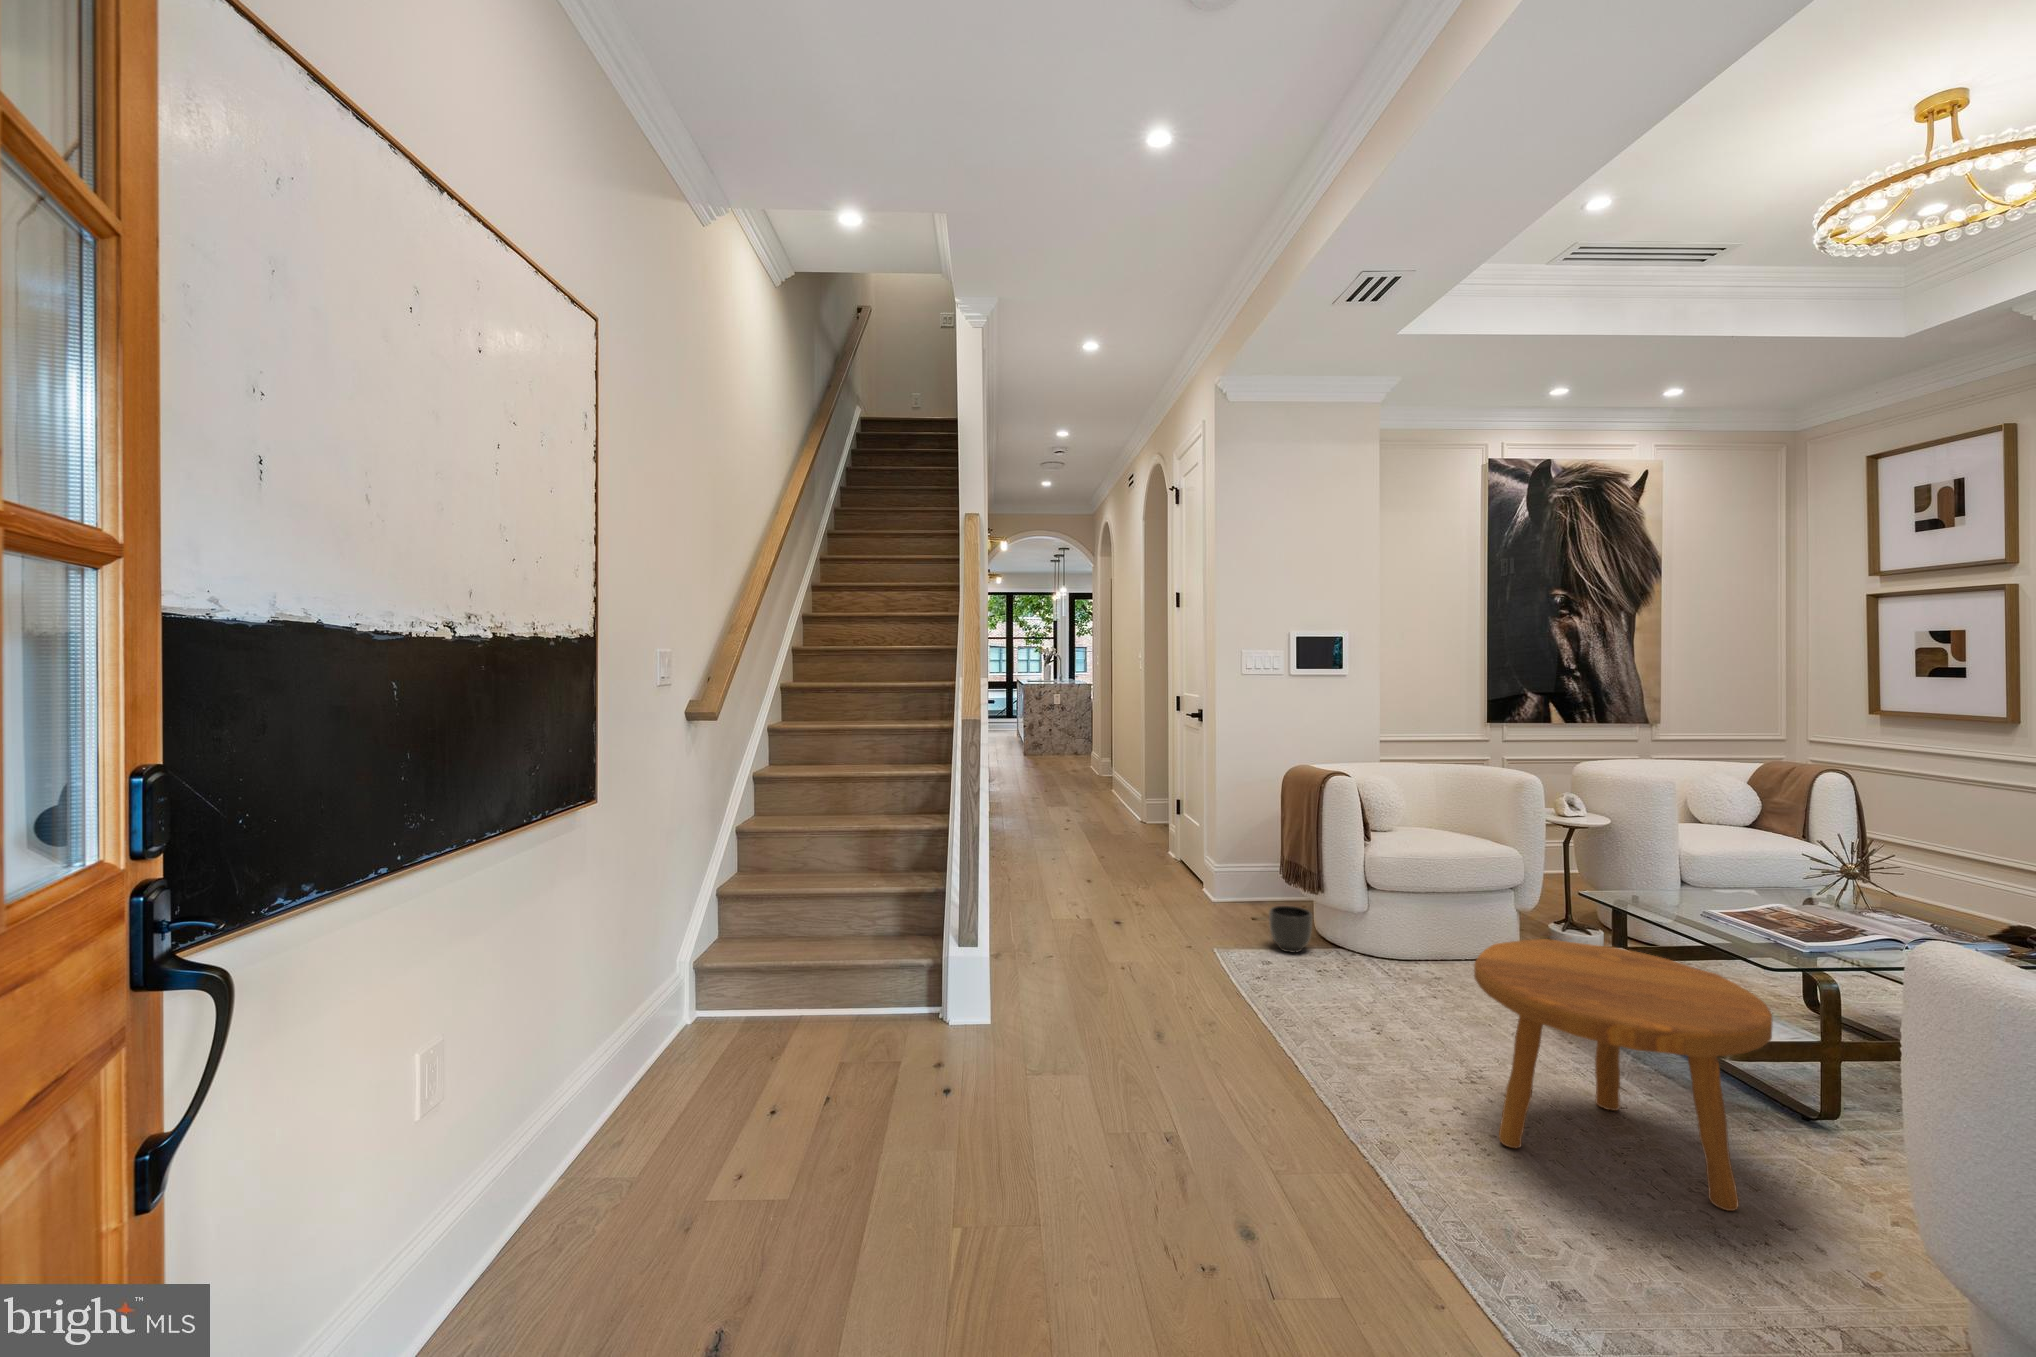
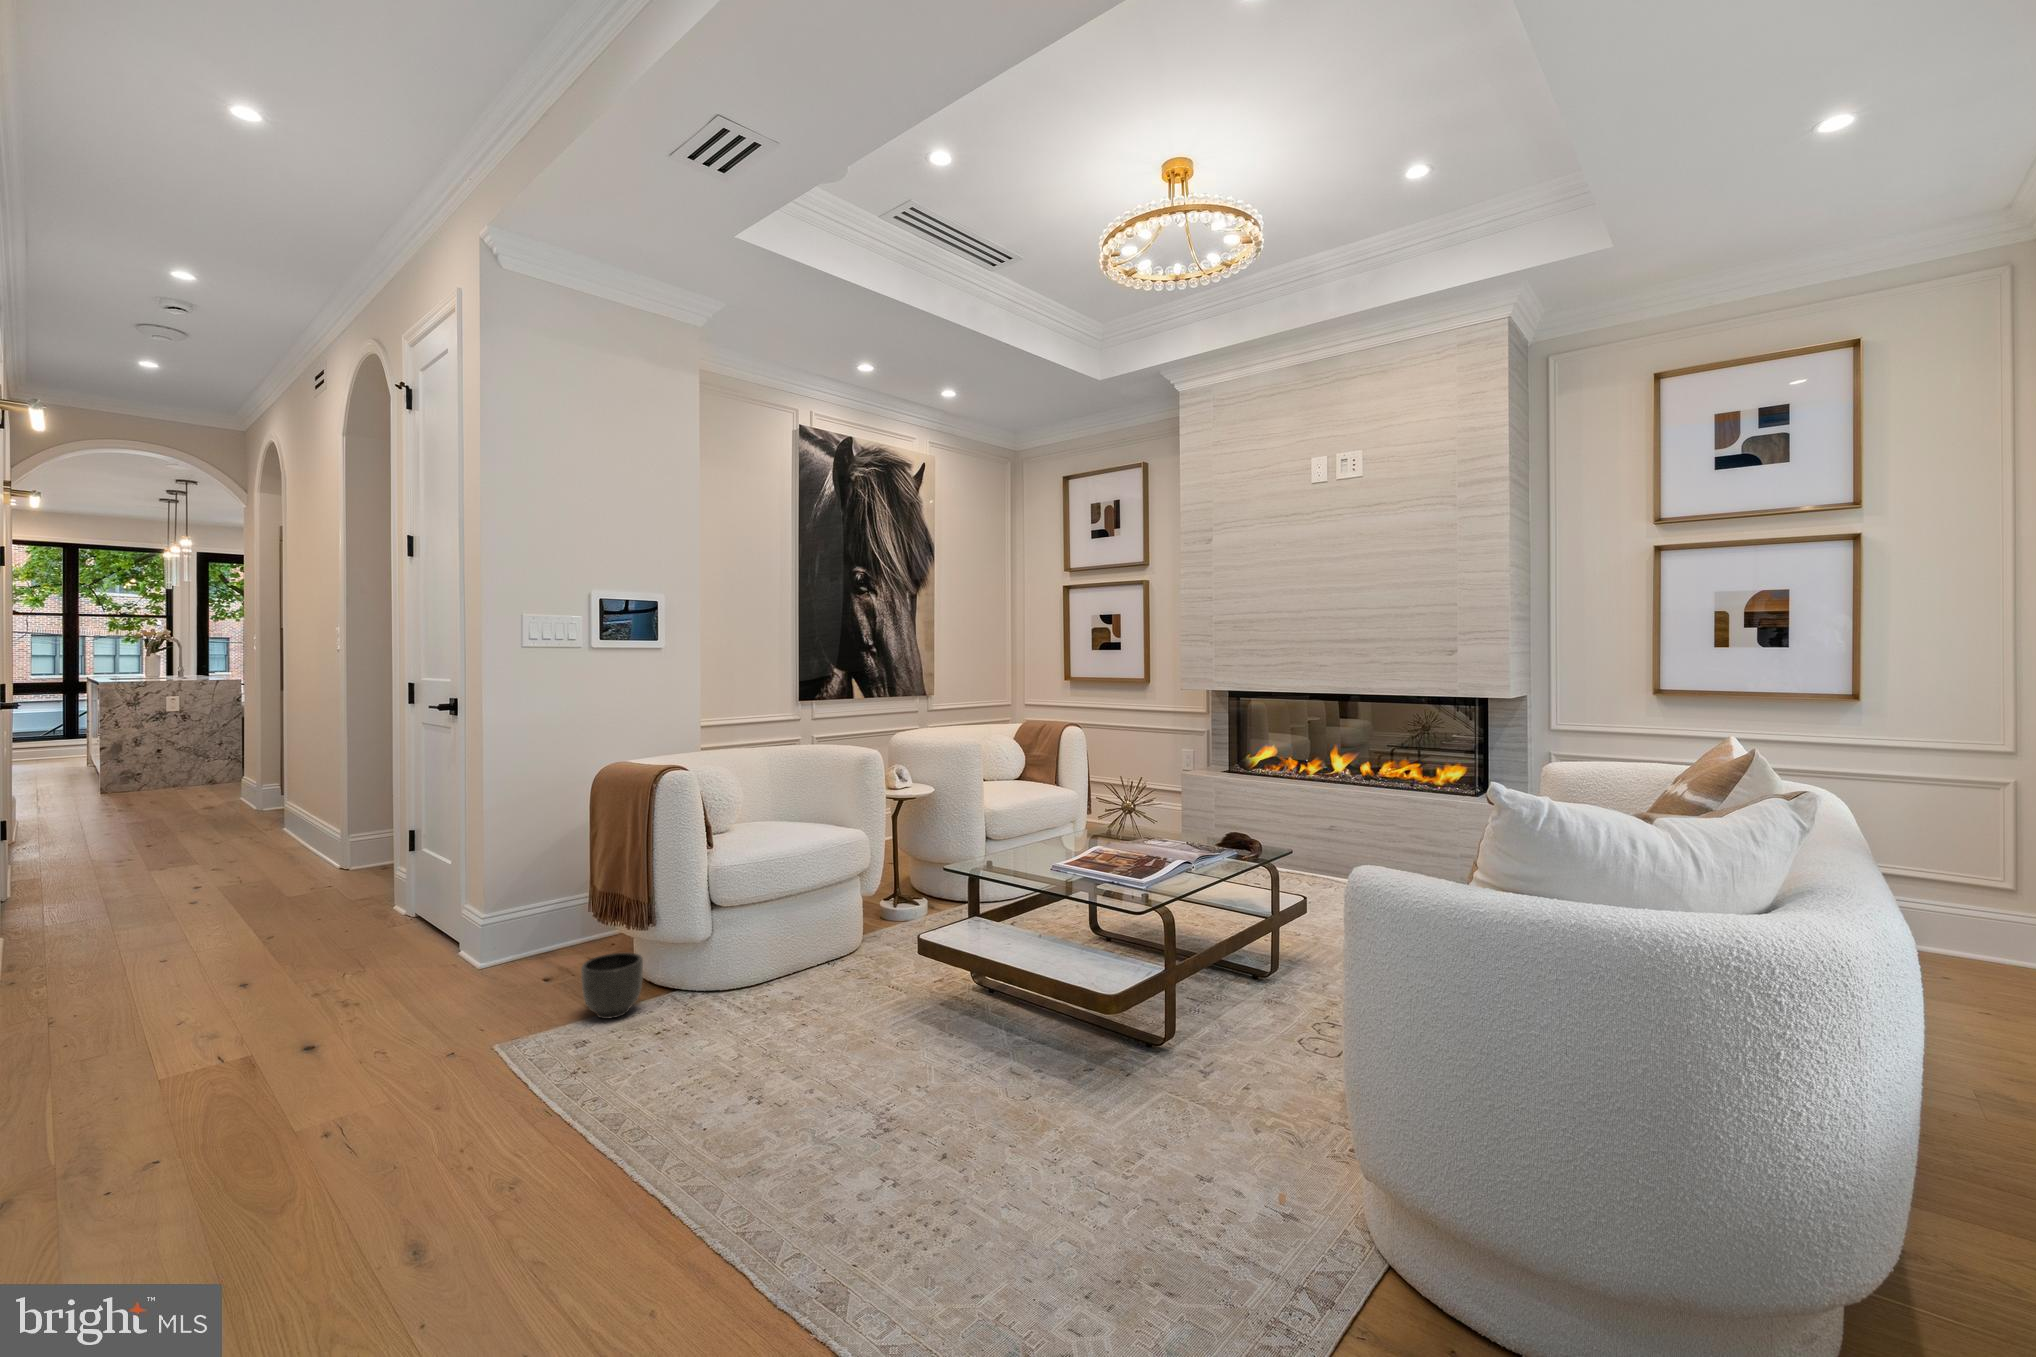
footstool: present [1474,939,1772,1211] -> none [891,920,1159,1200]

